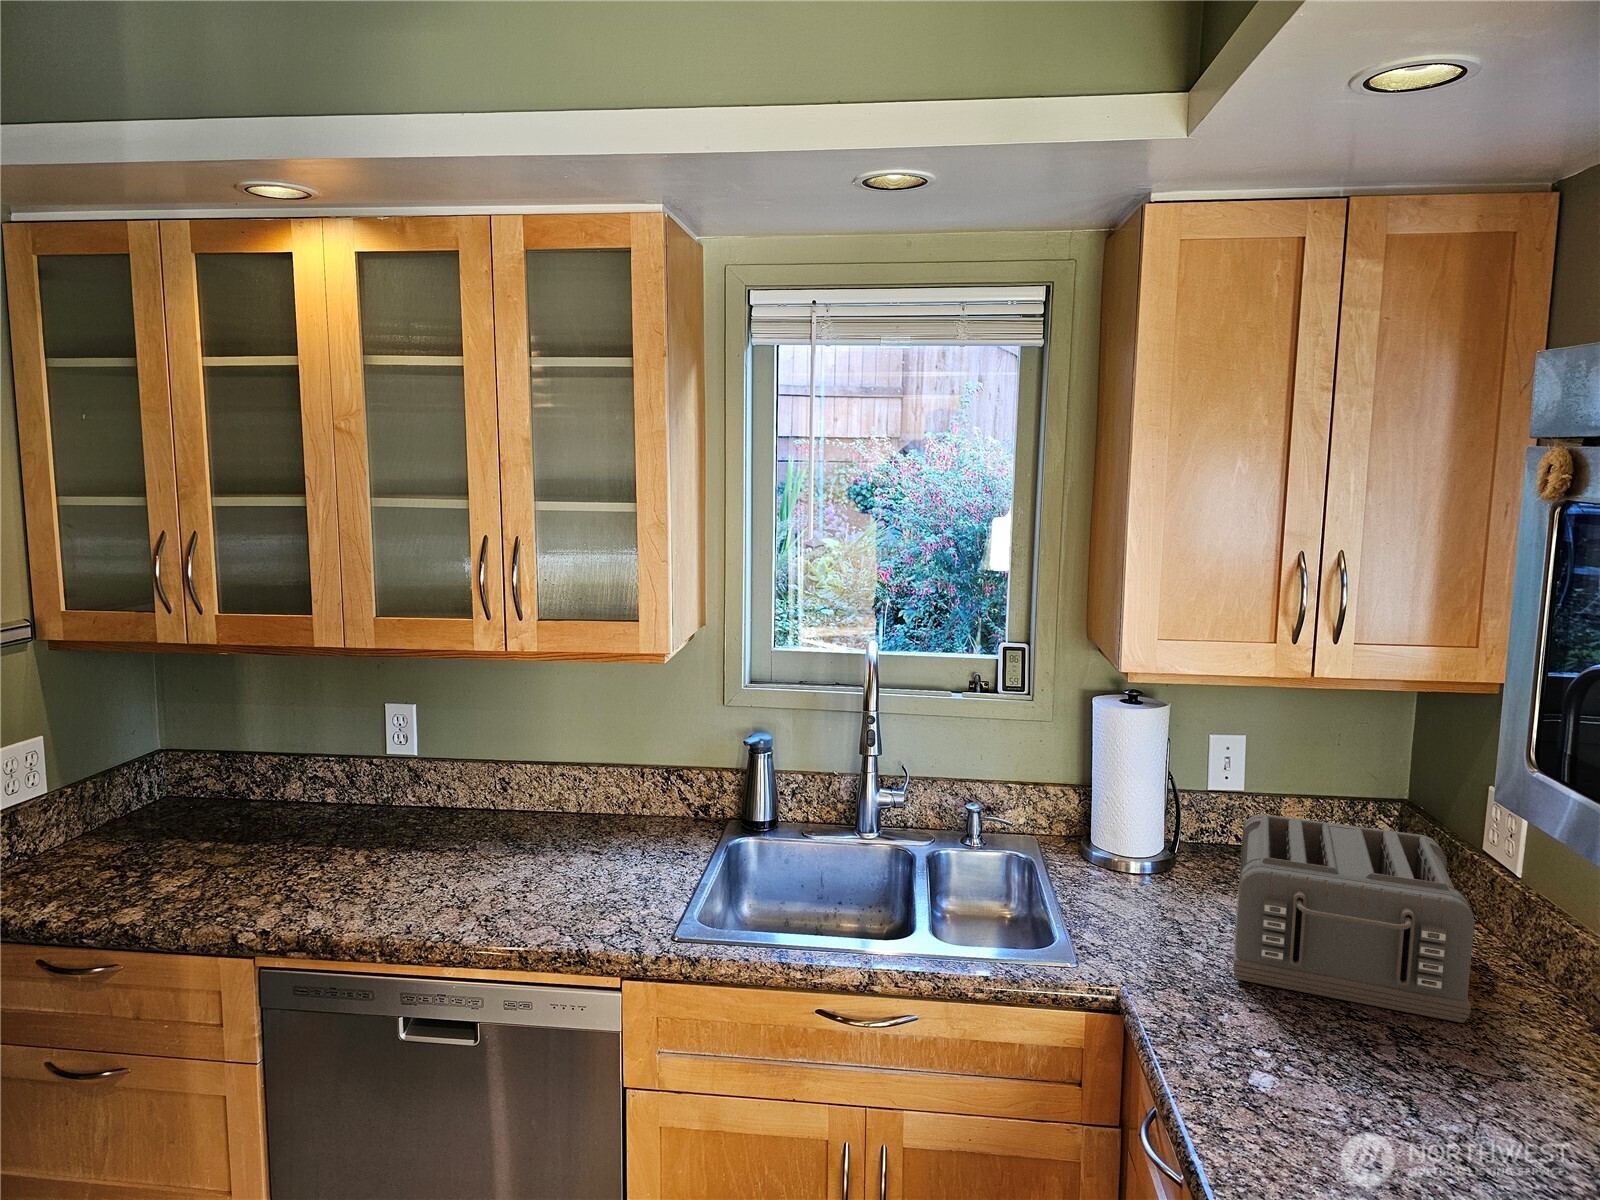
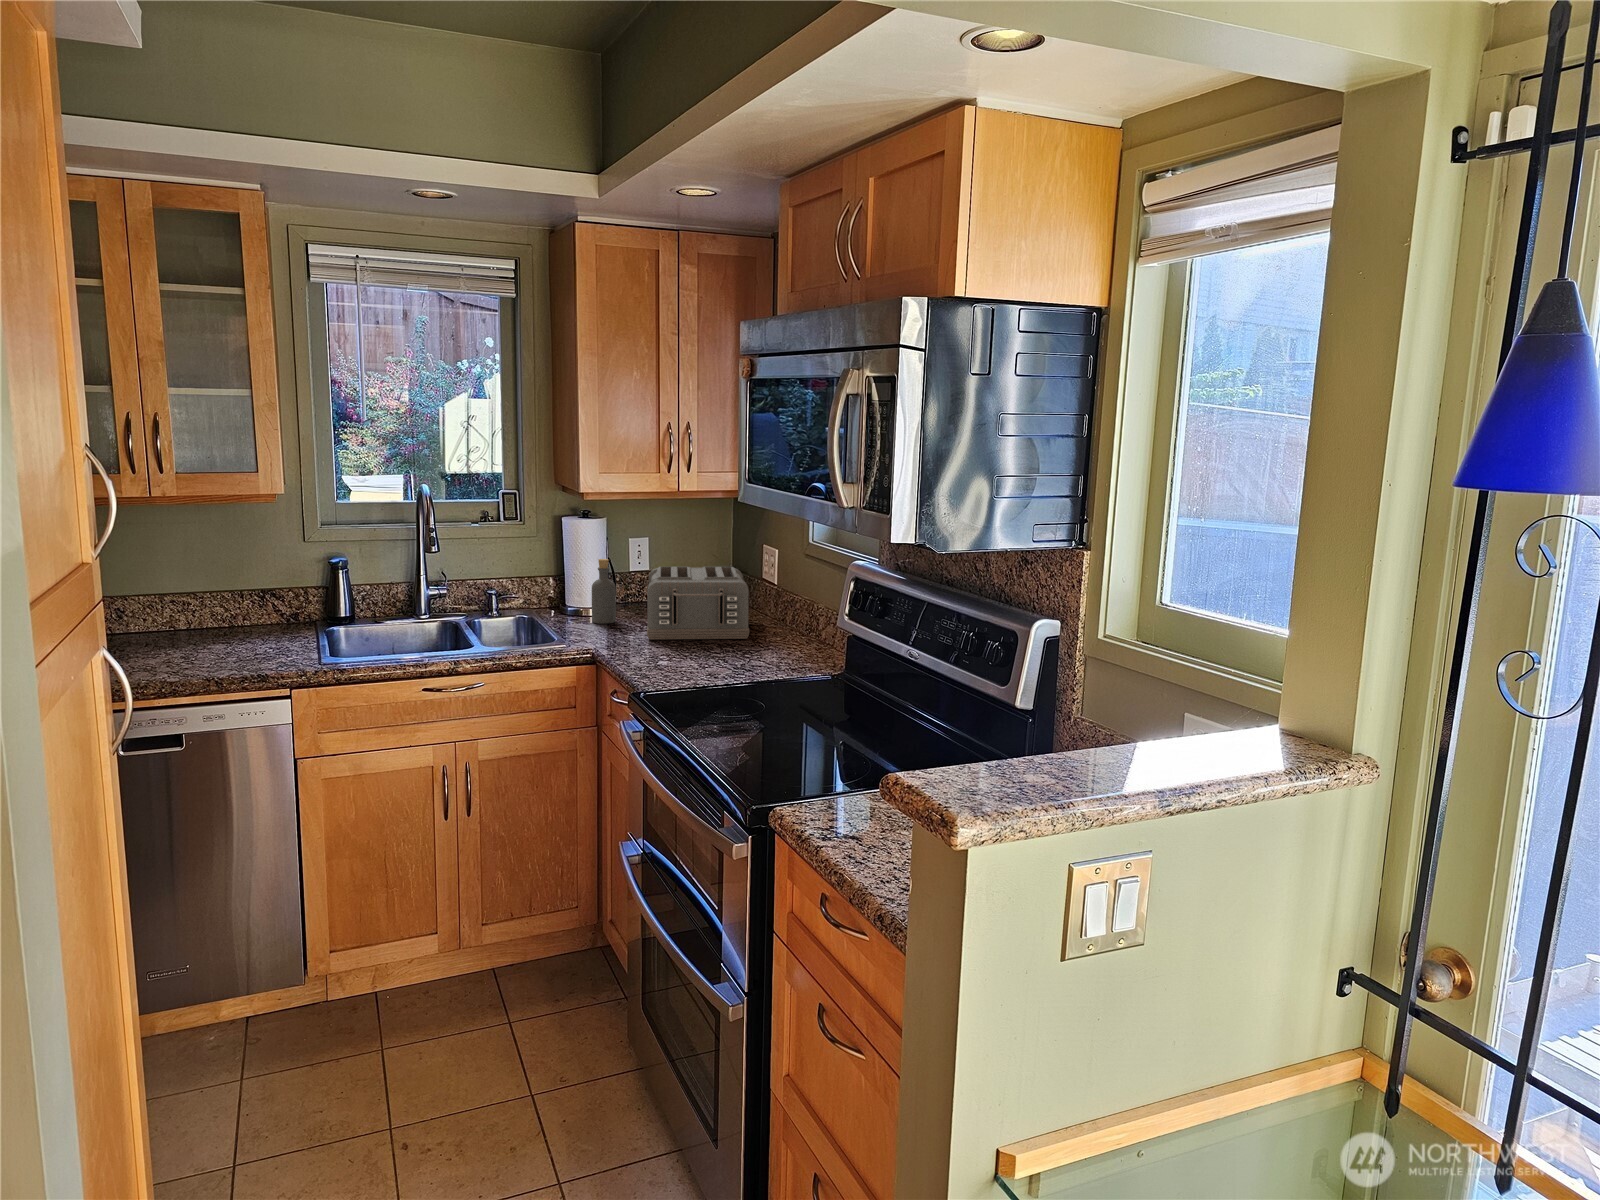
bottle: none [1131,785,1178,902] -> present [592,559,616,624]

